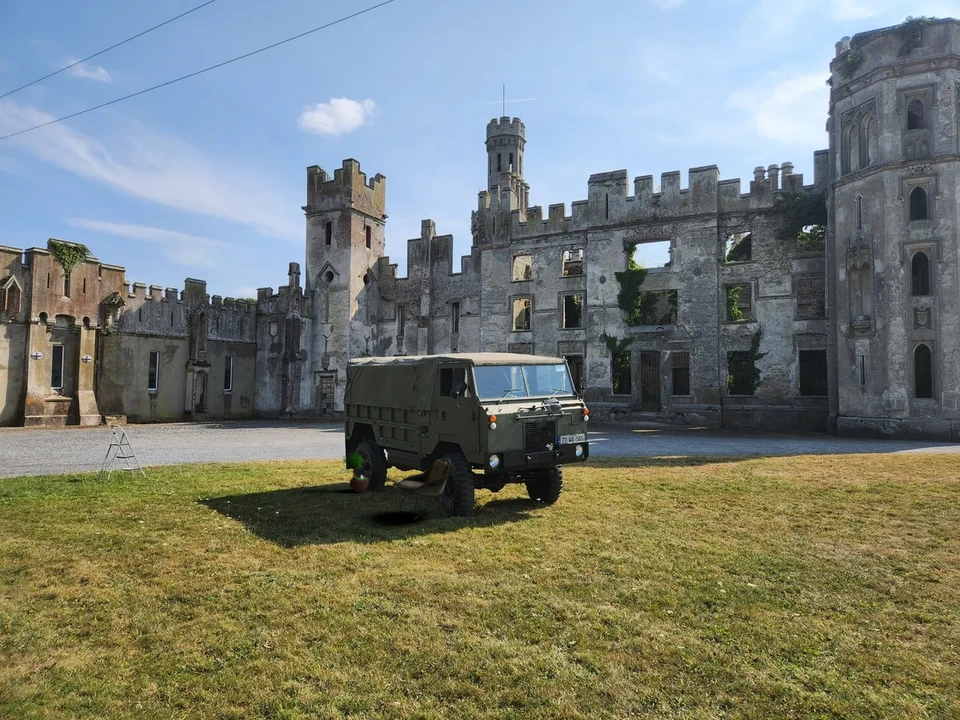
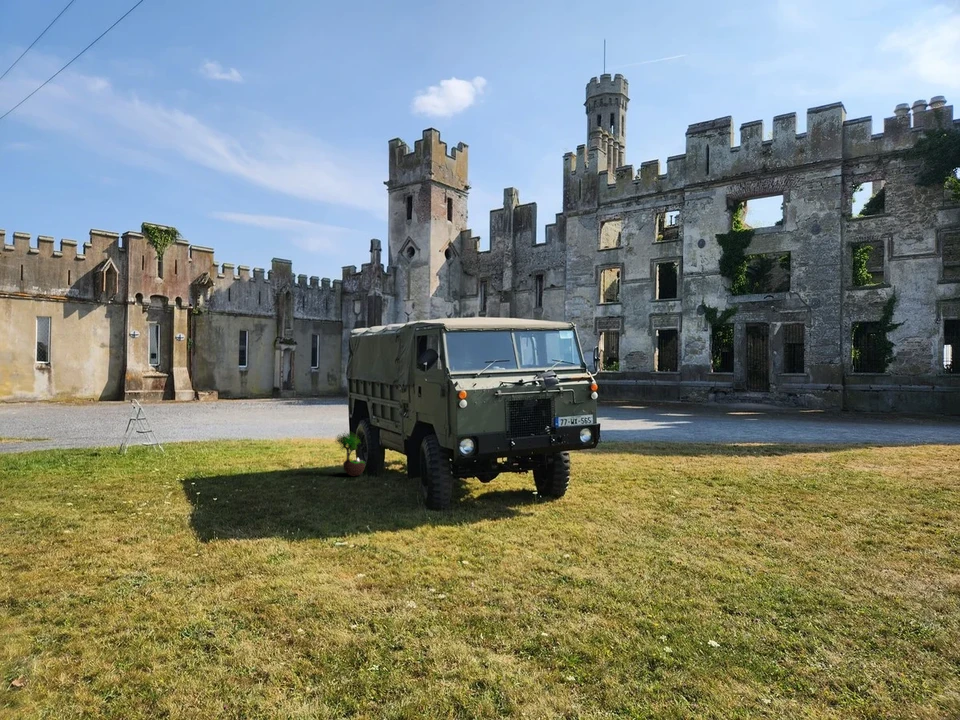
lounge chair: present [396,458,451,520] -> none [367,441,427,514]

